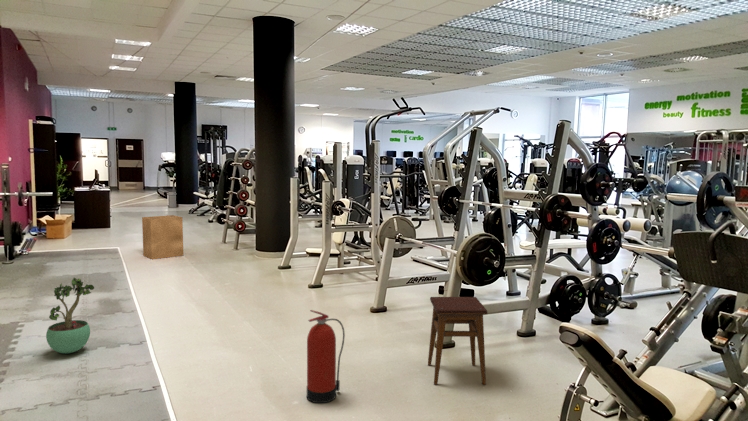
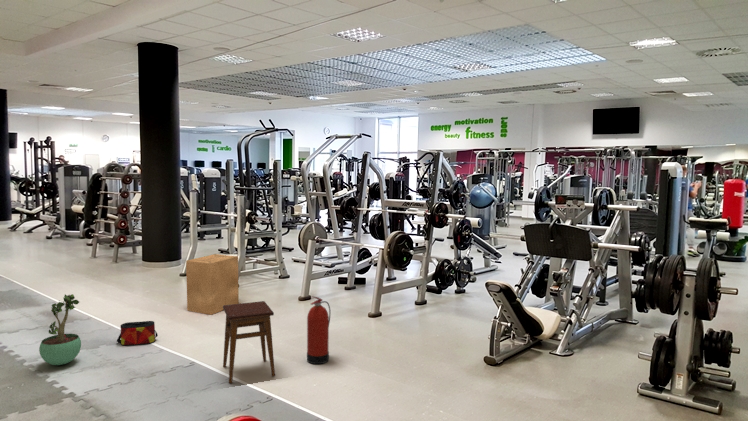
cardboard box: present [142,215,183,259] -> present [186,254,239,315]
stool: present [428,297,487,385] -> present [223,301,275,383]
bag: none [139,315,180,342] -> present [117,321,158,346]

